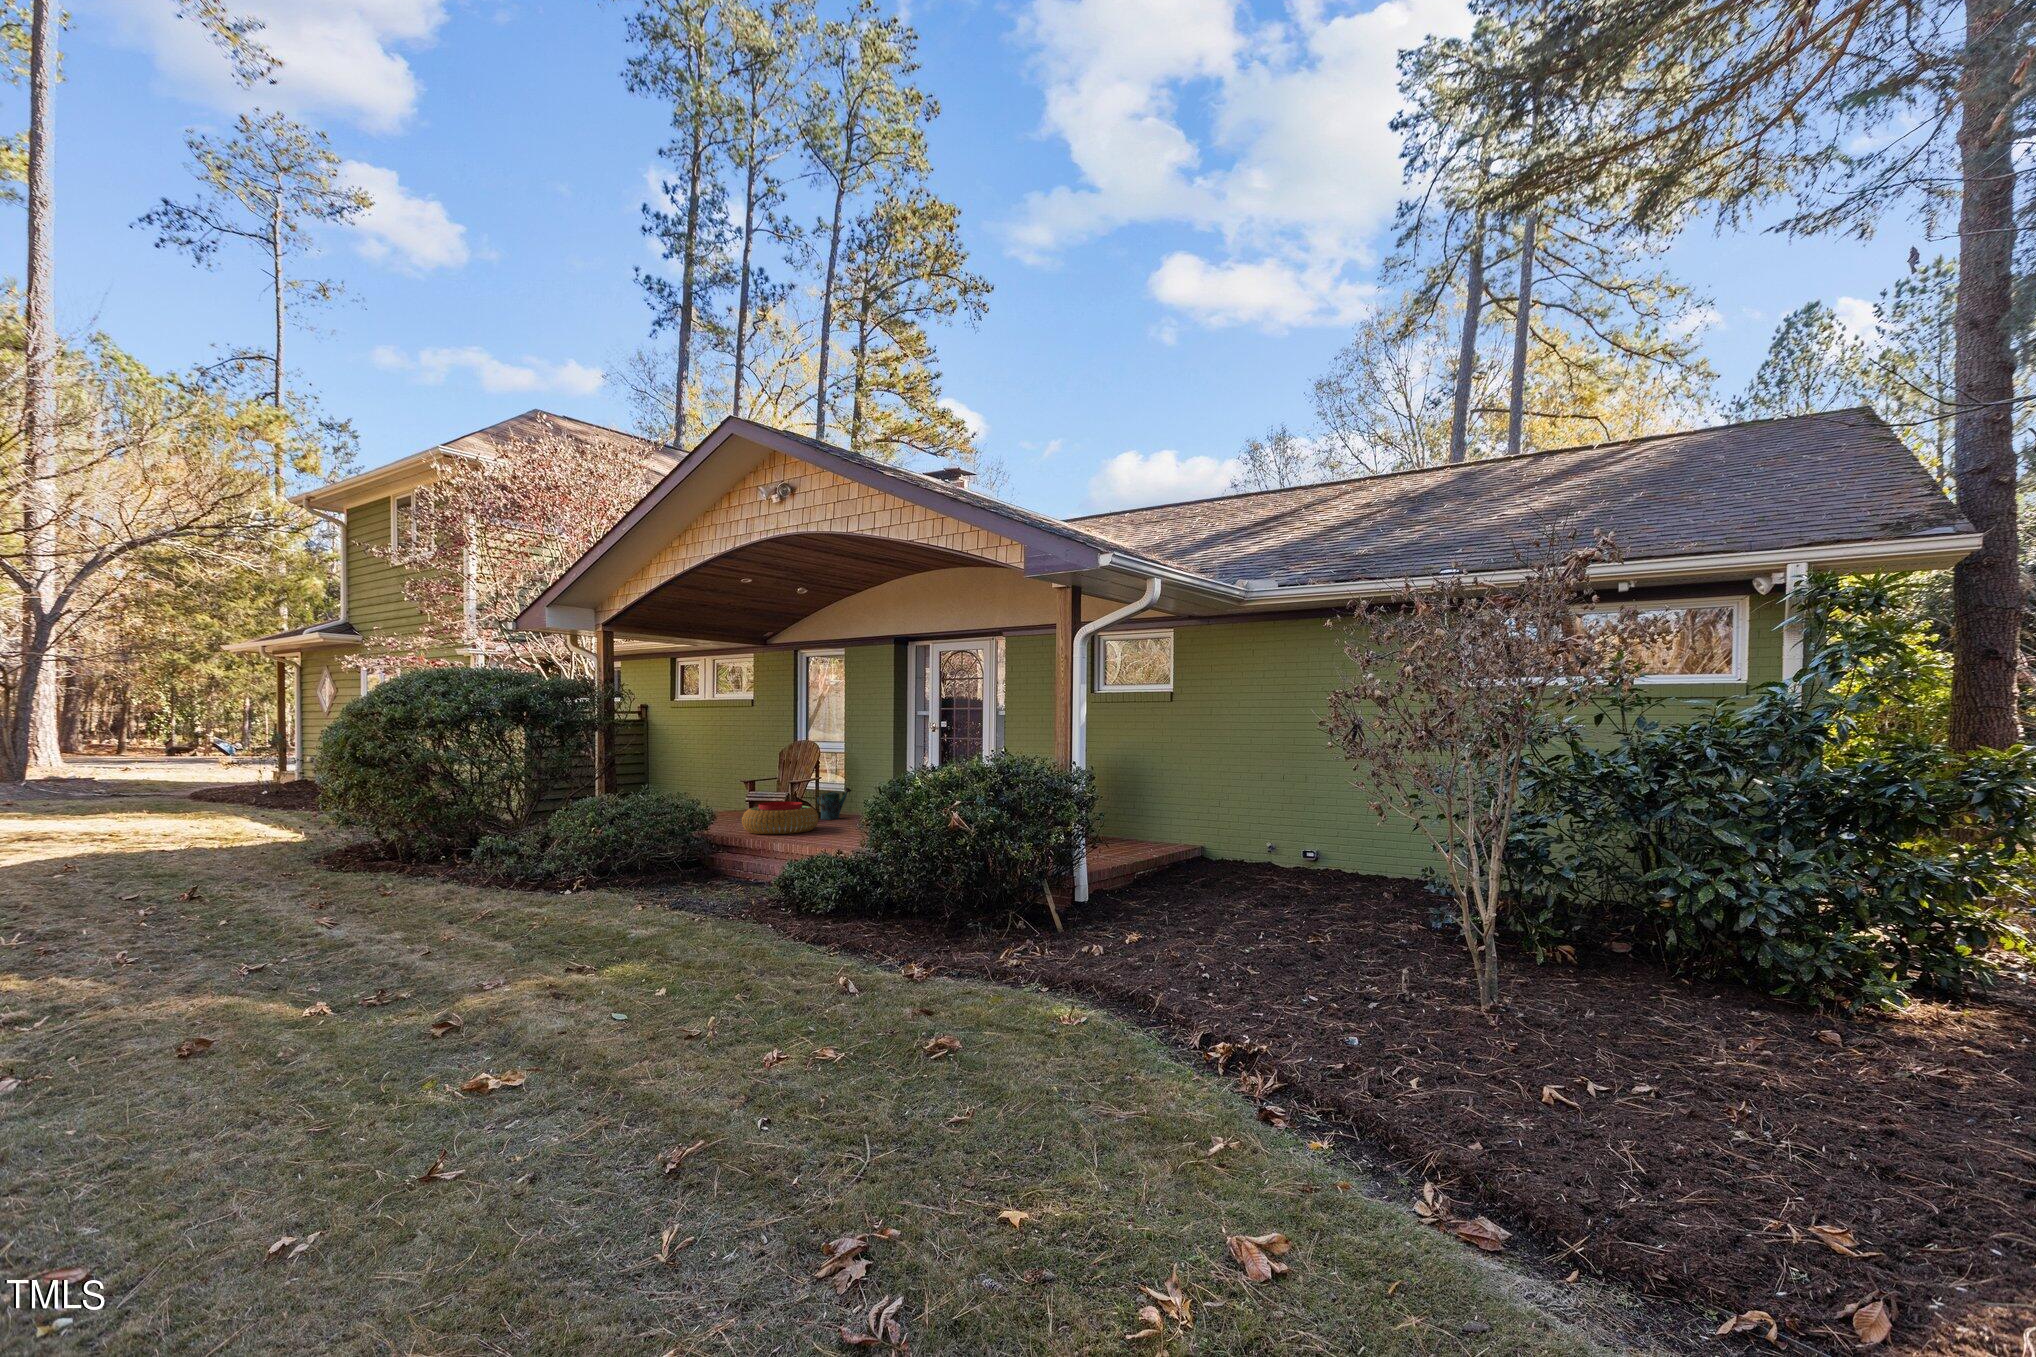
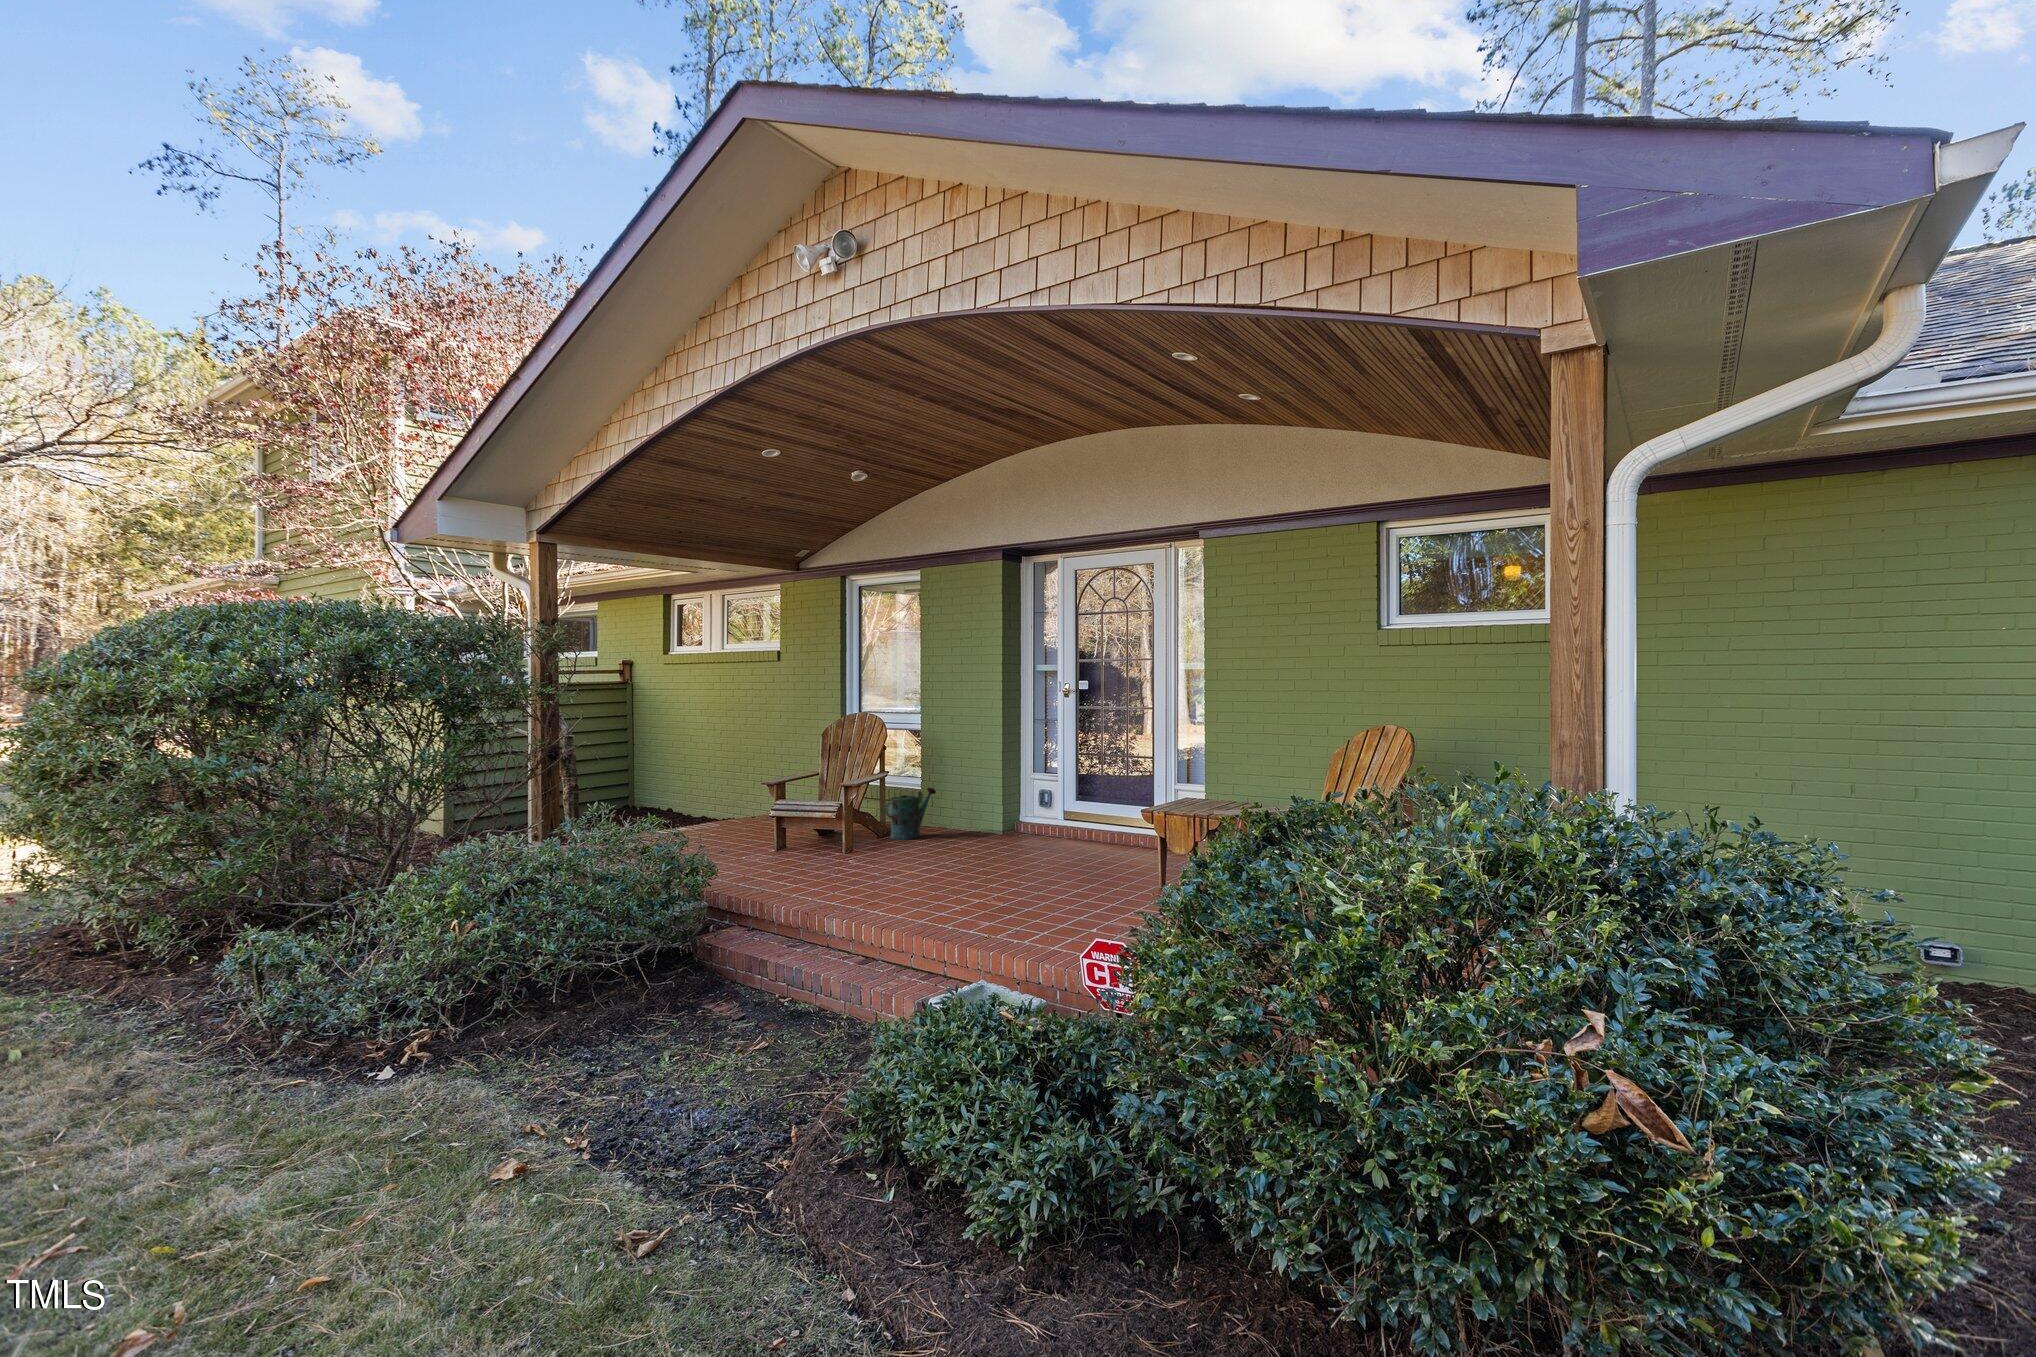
pouf: present [742,802,818,834] -> none [768,818,896,879]

